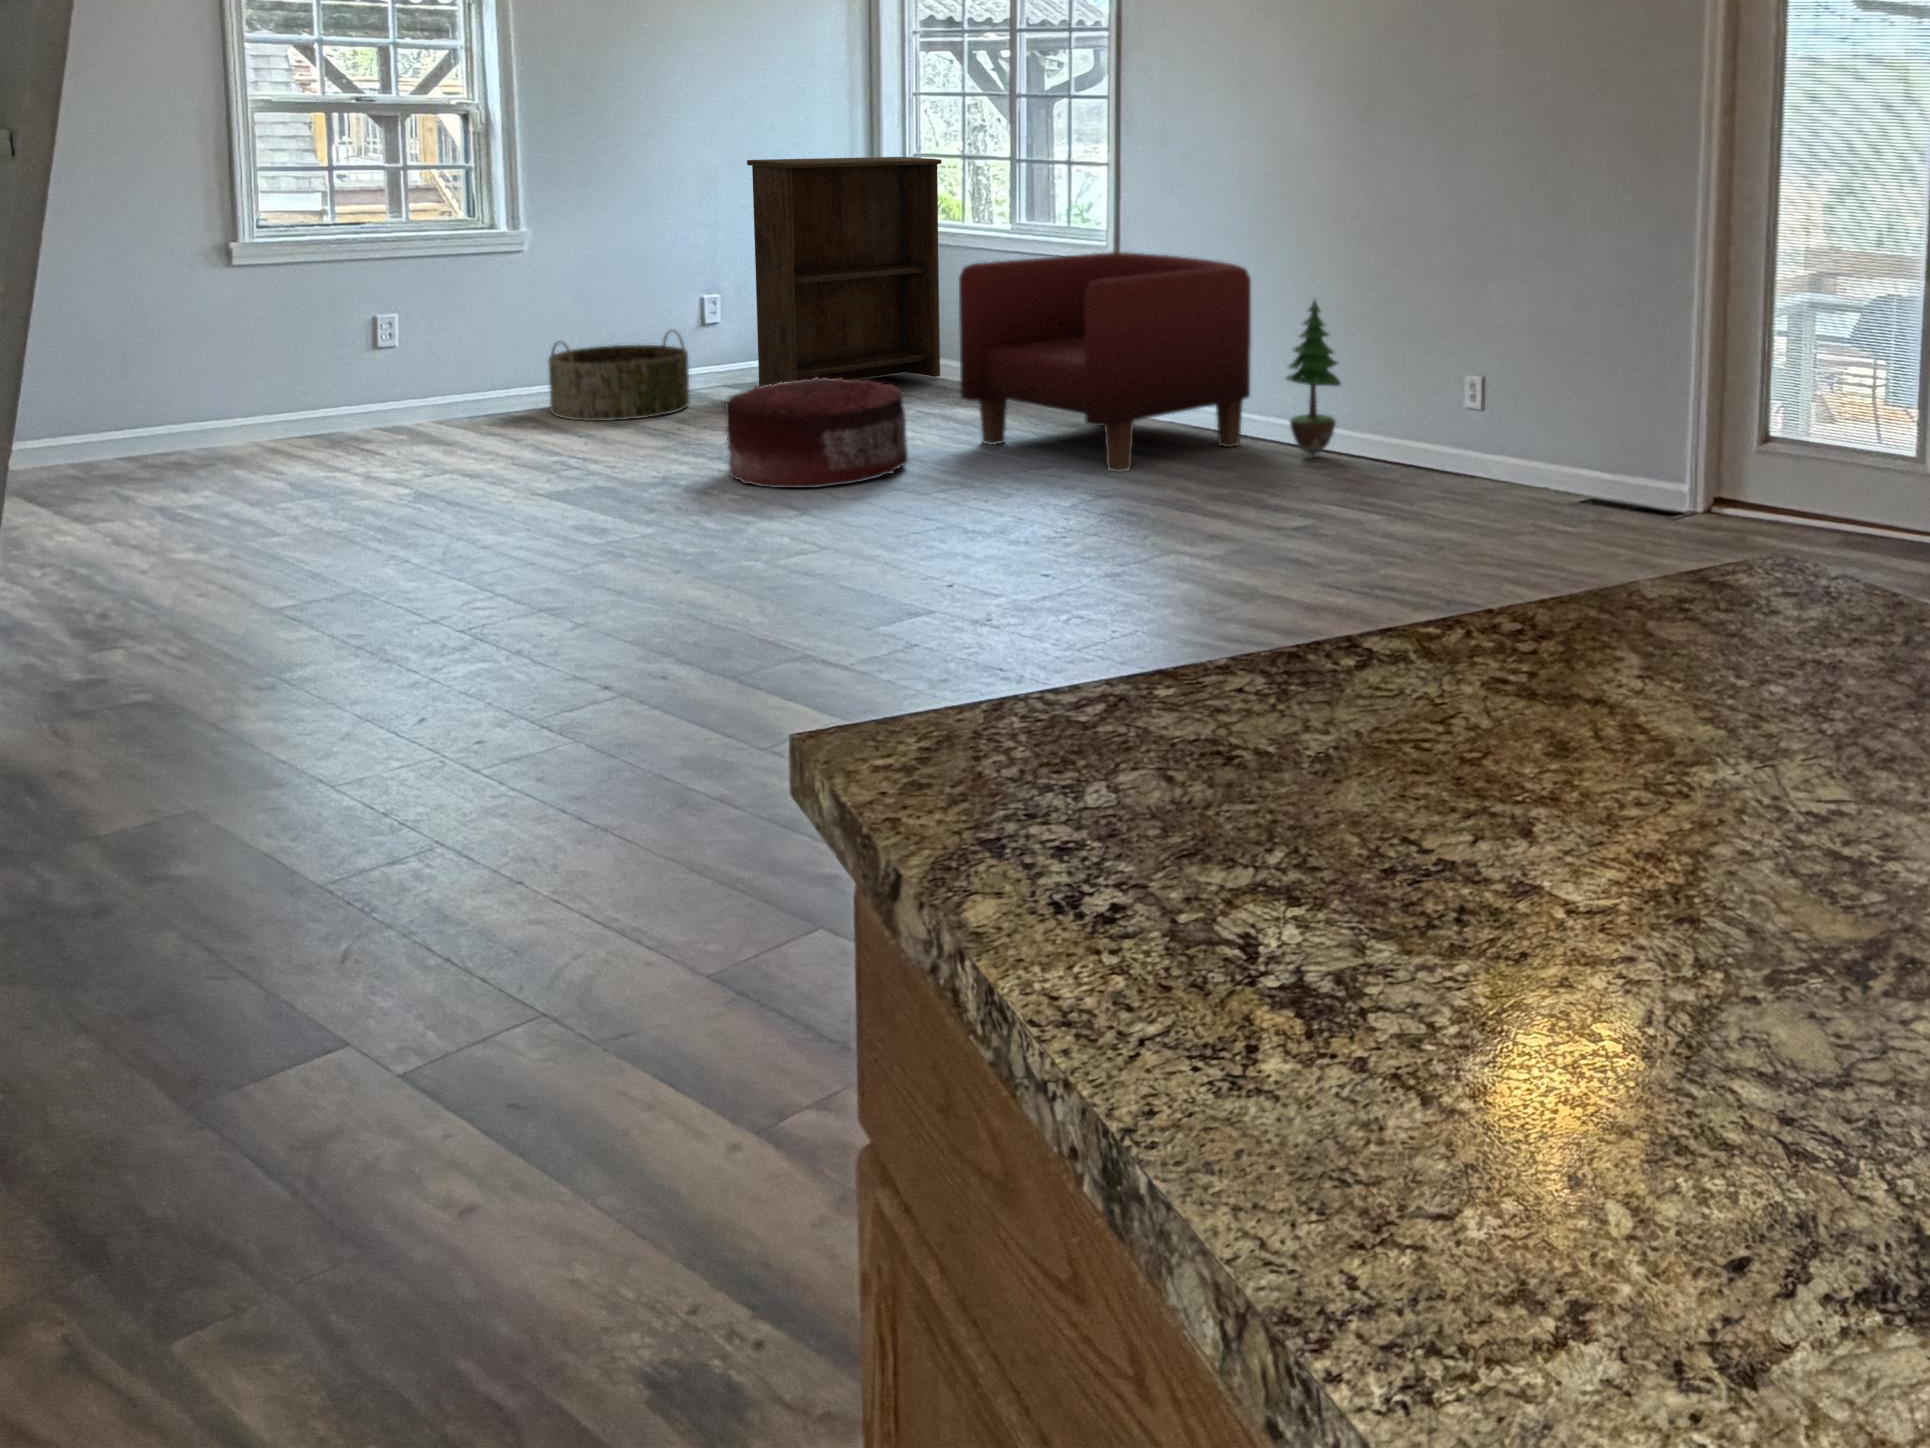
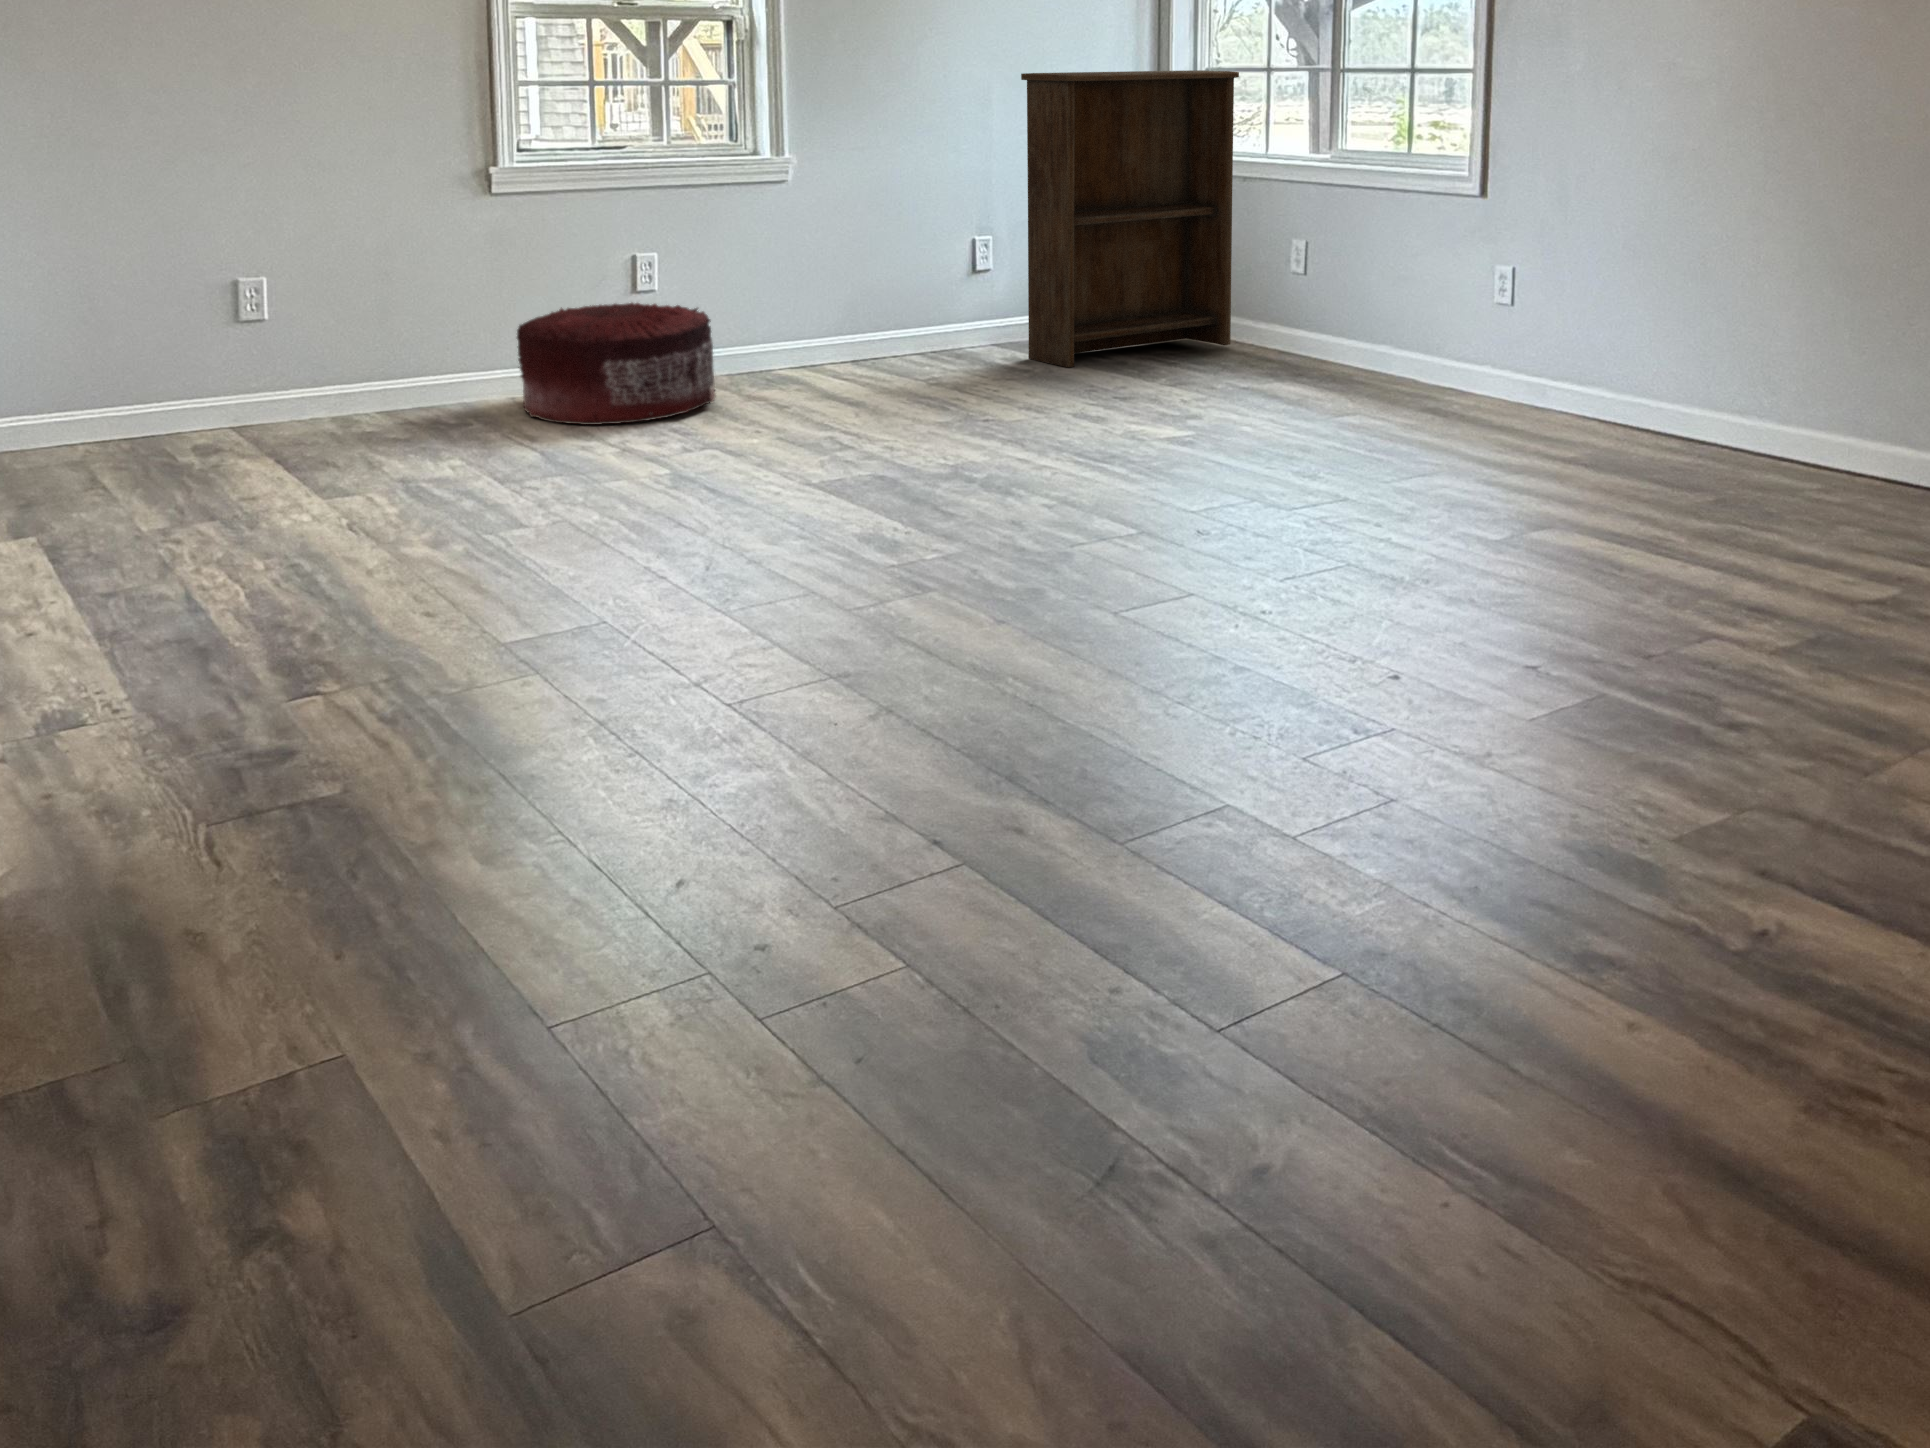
armchair: present [959,252,1251,472] -> none [1297,184,1698,486]
potted tree: present [1286,301,1341,456] -> none [1754,246,1844,476]
basket: present [549,331,690,421] -> none [809,279,957,386]
pouf: present [725,377,908,488] -> present [517,303,715,425]

